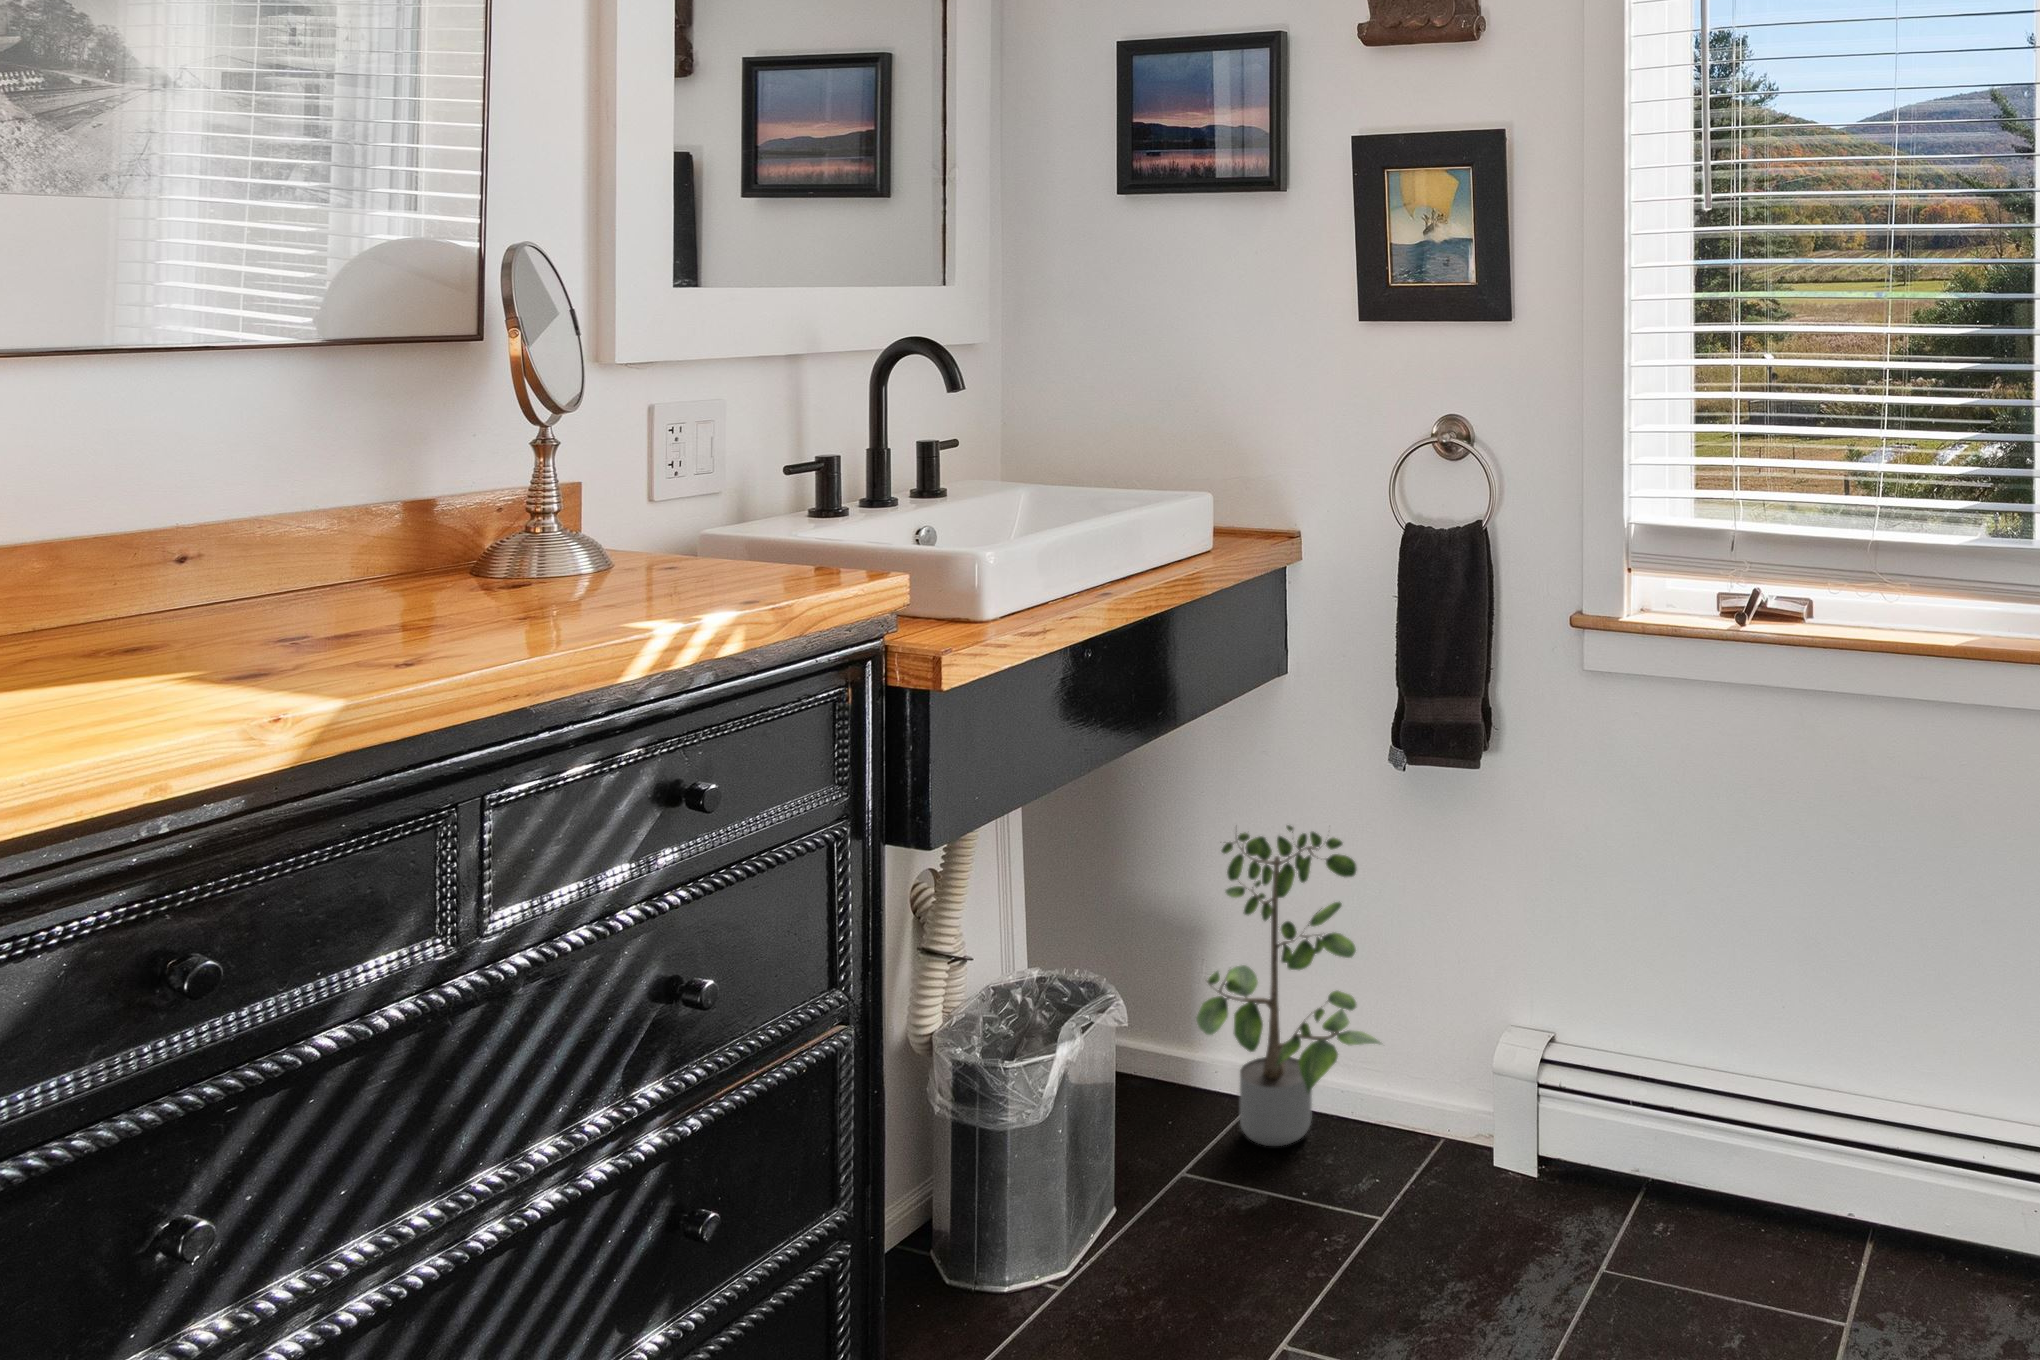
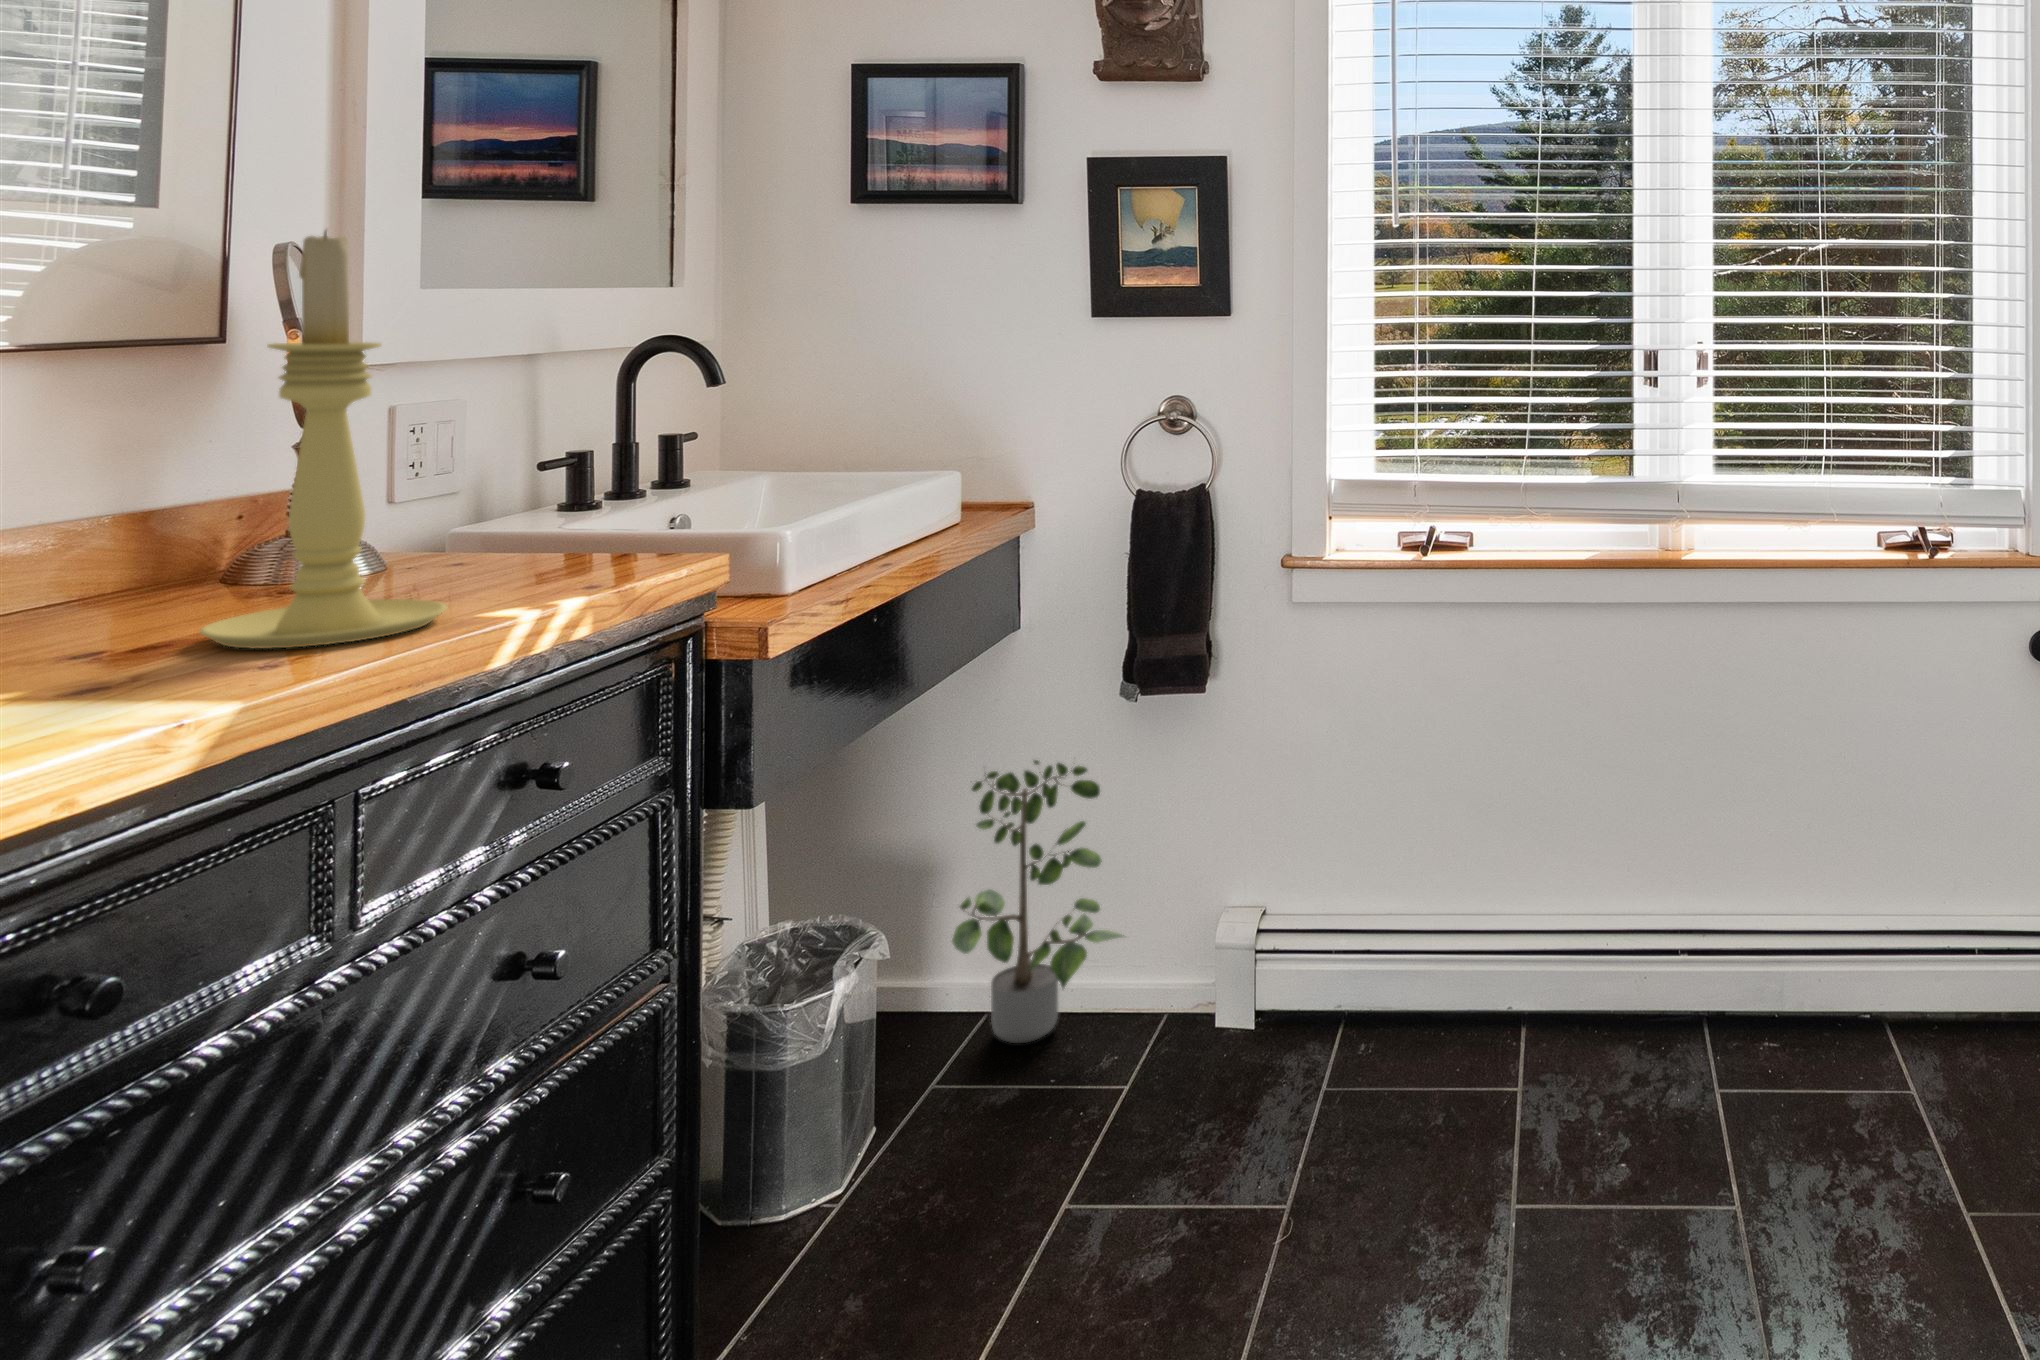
candle holder: none [402,233,616,647] -> present [200,231,448,648]

